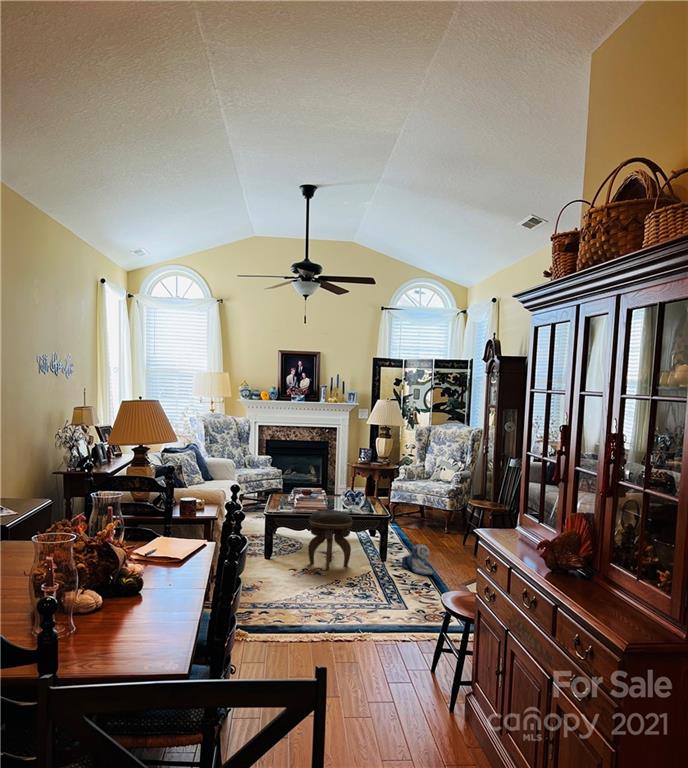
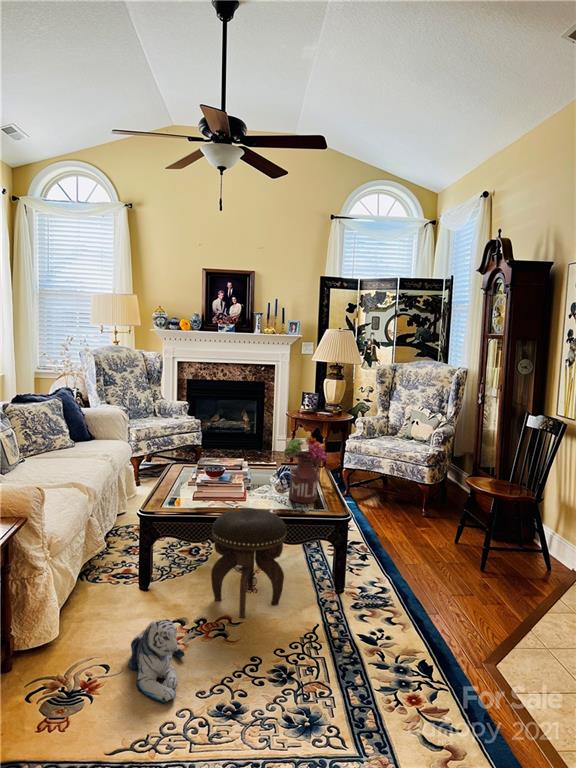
flower arrangement: none [349,468,376,509] -> present [283,437,327,503]
plush toy: present [402,544,433,575] -> present [128,619,185,703]

